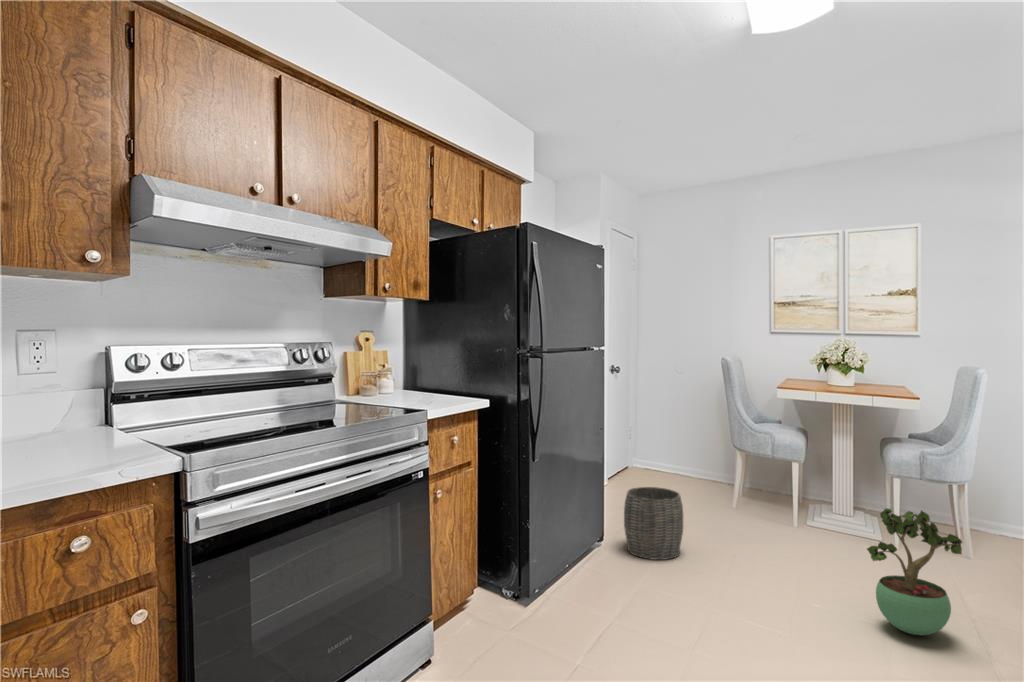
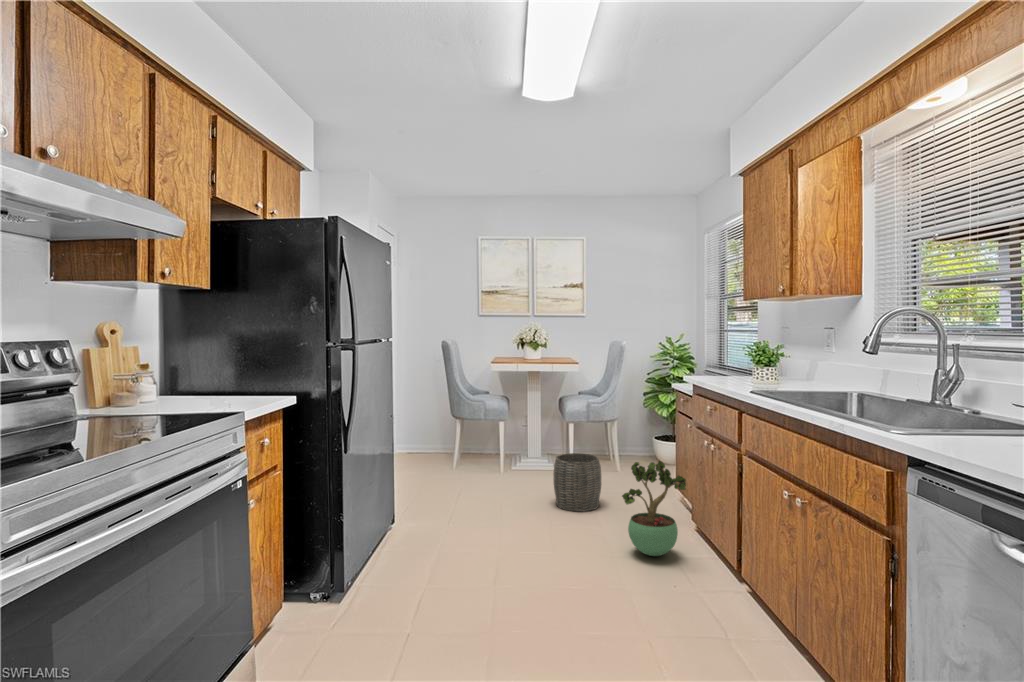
woven basket: present [624,487,683,560] -> present [554,453,601,512]

